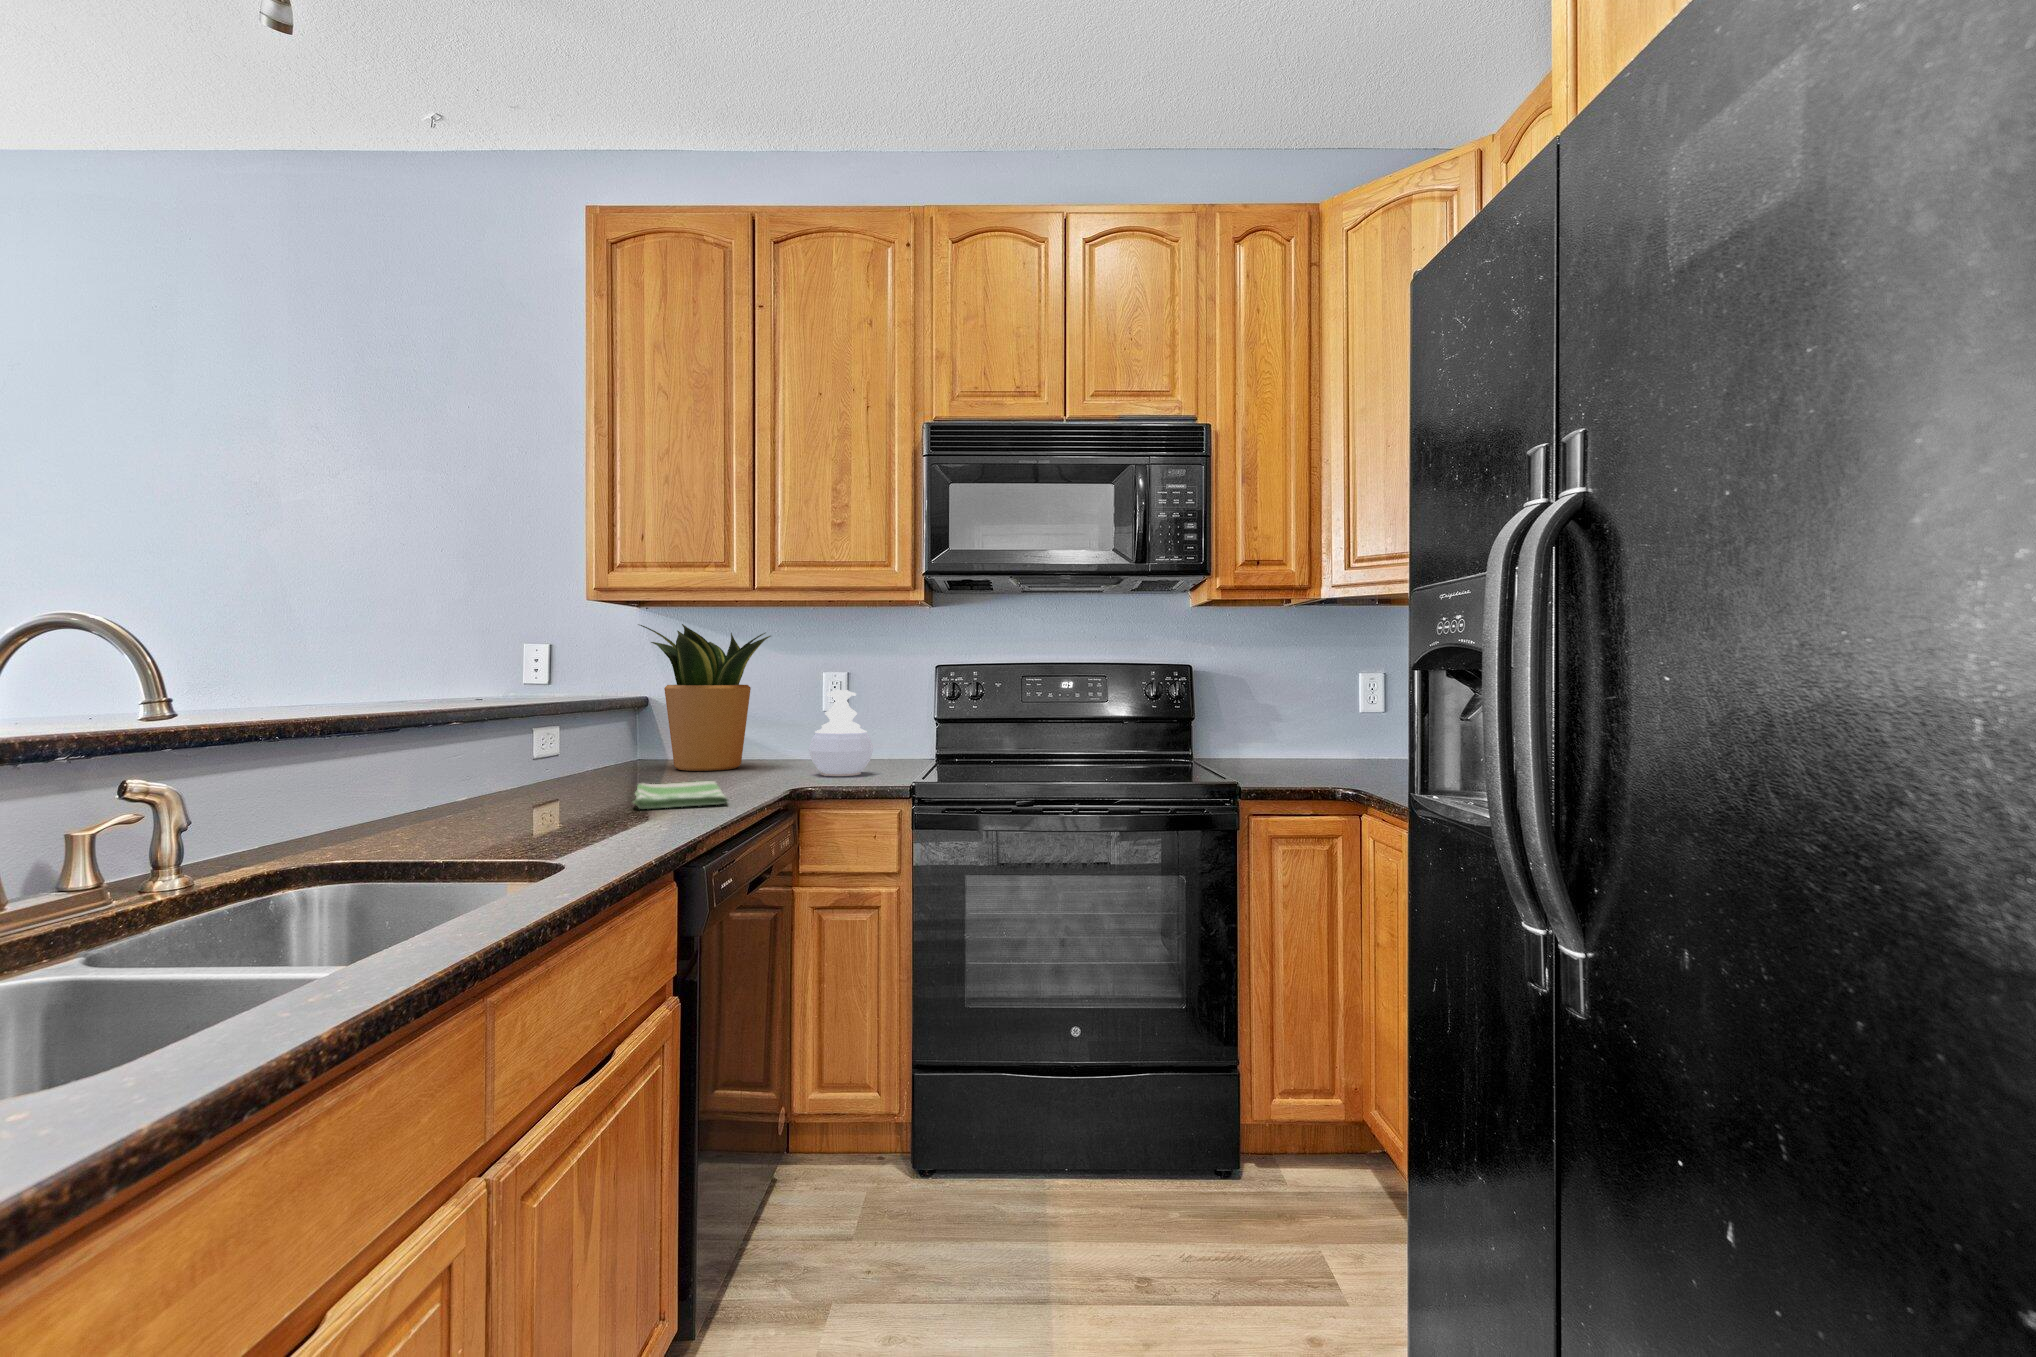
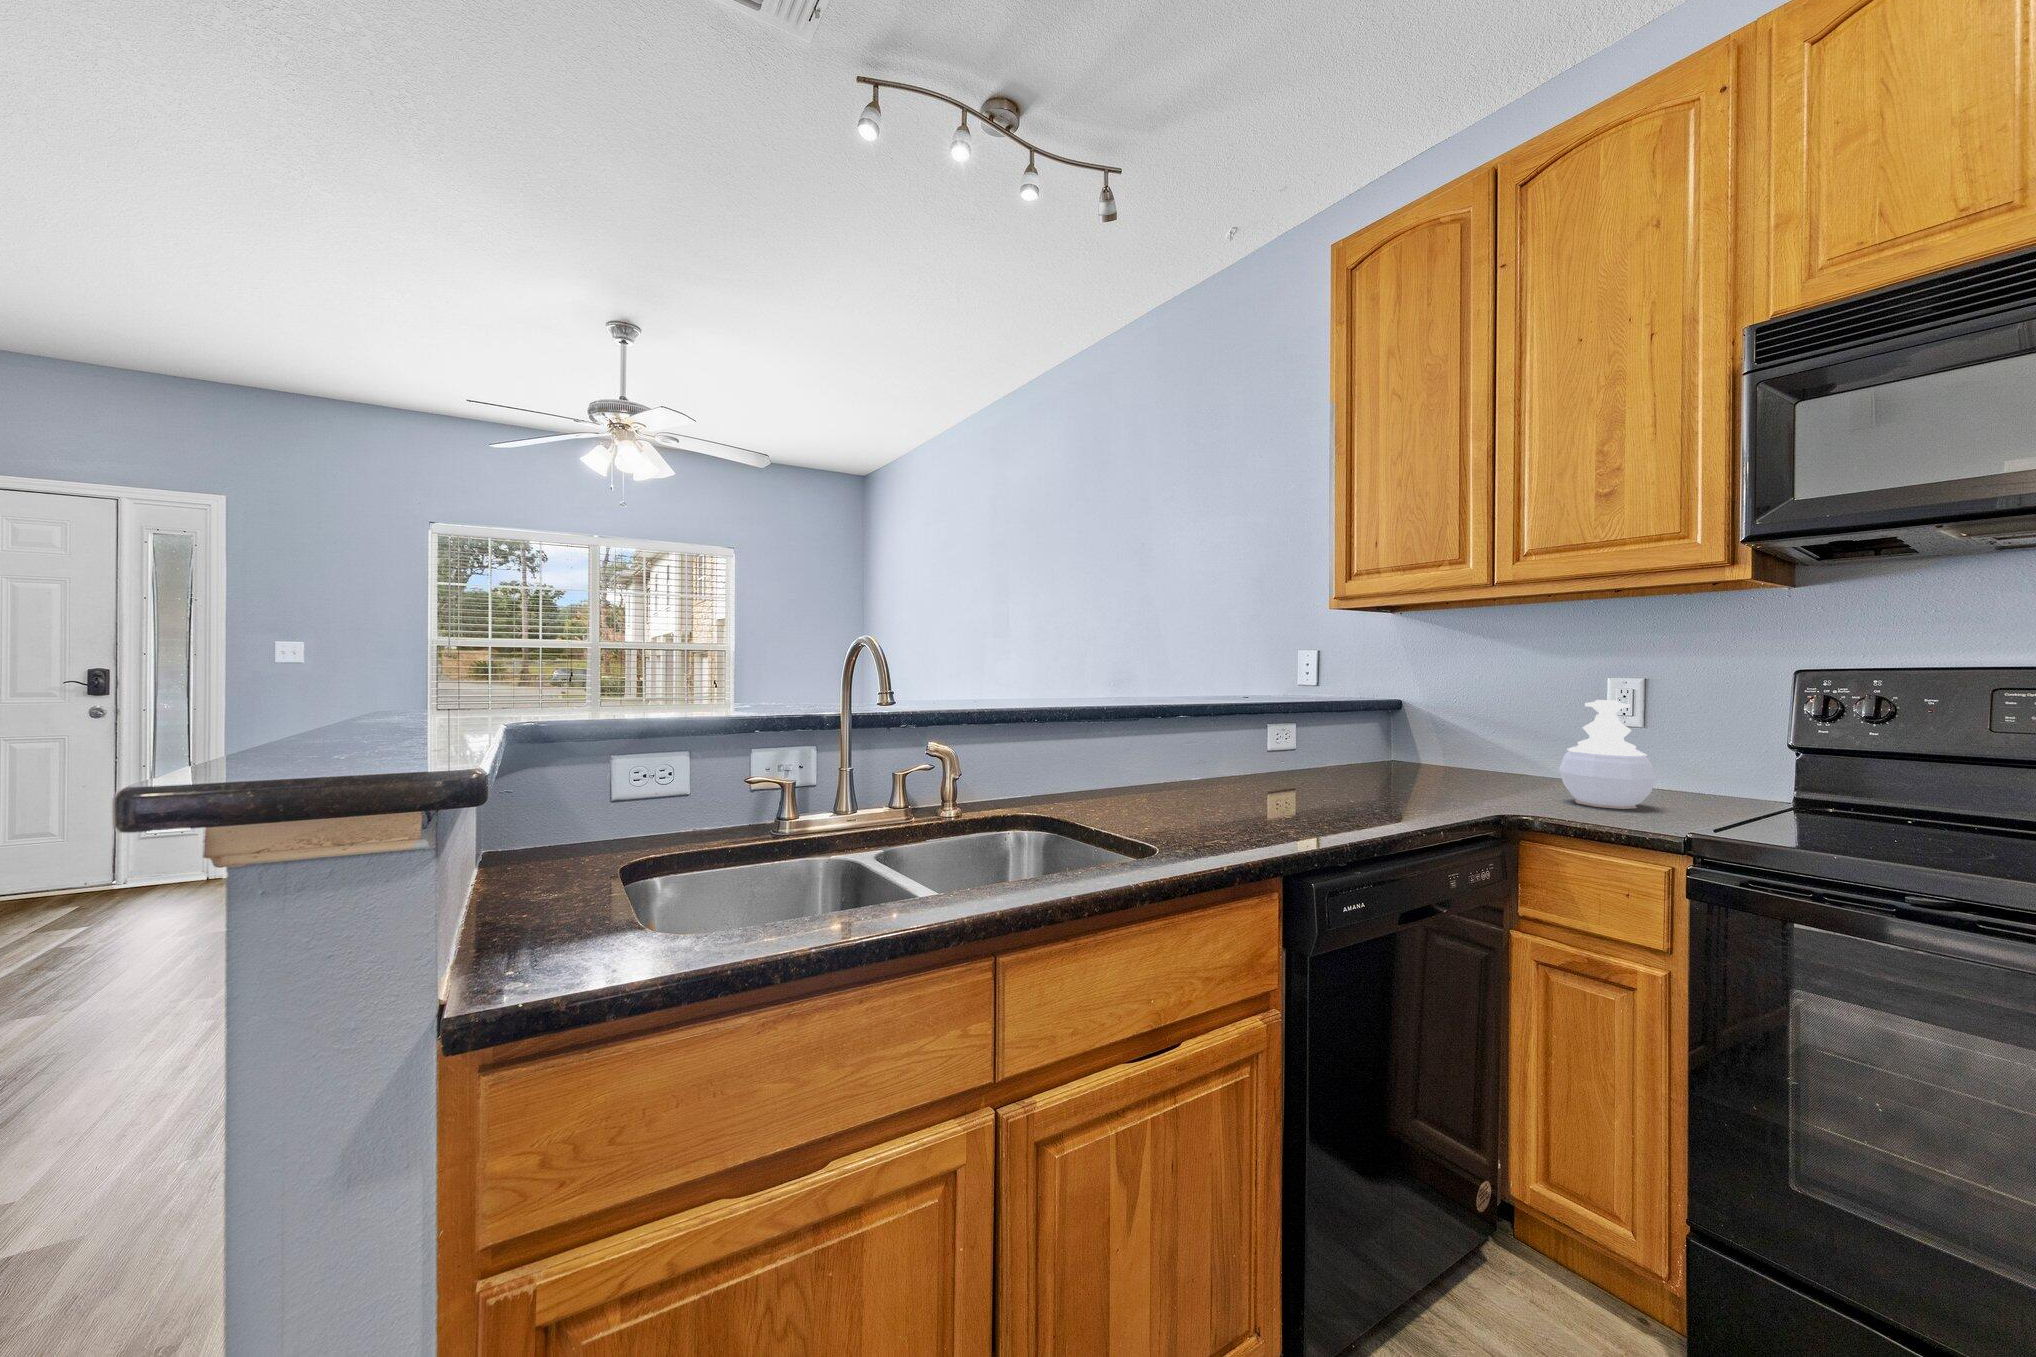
potted plant: present [640,624,771,771] -> none [1381,626,1521,779]
dish towel: present [633,781,728,809] -> none [1295,785,1409,820]

